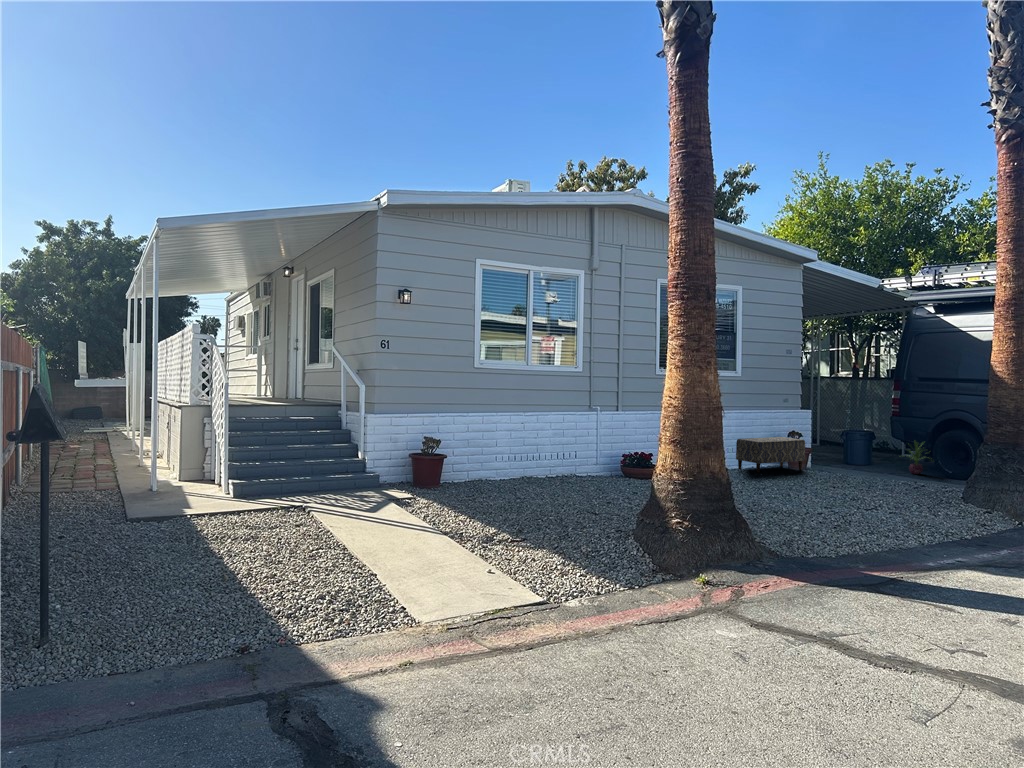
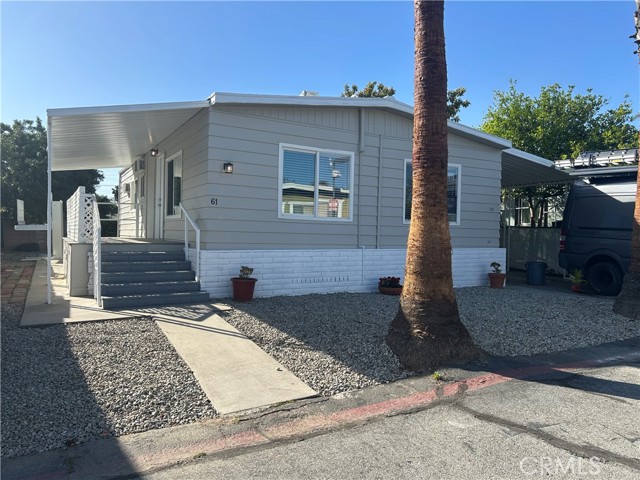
bench: present [736,437,805,473] -> none [456,266,502,291]

